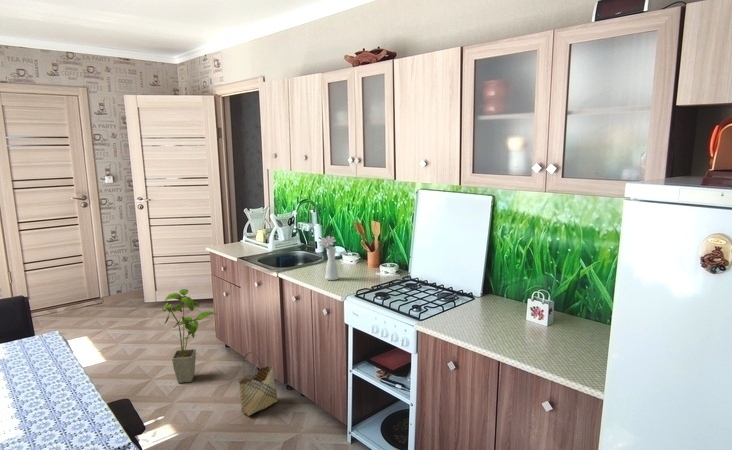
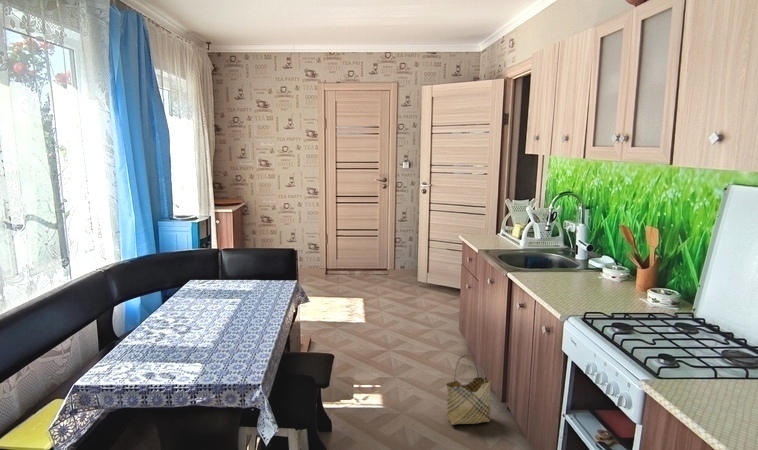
vase: present [319,236,339,280] -> none [554,235,578,294]
house plant: present [162,289,215,383] -> none [399,272,453,368]

